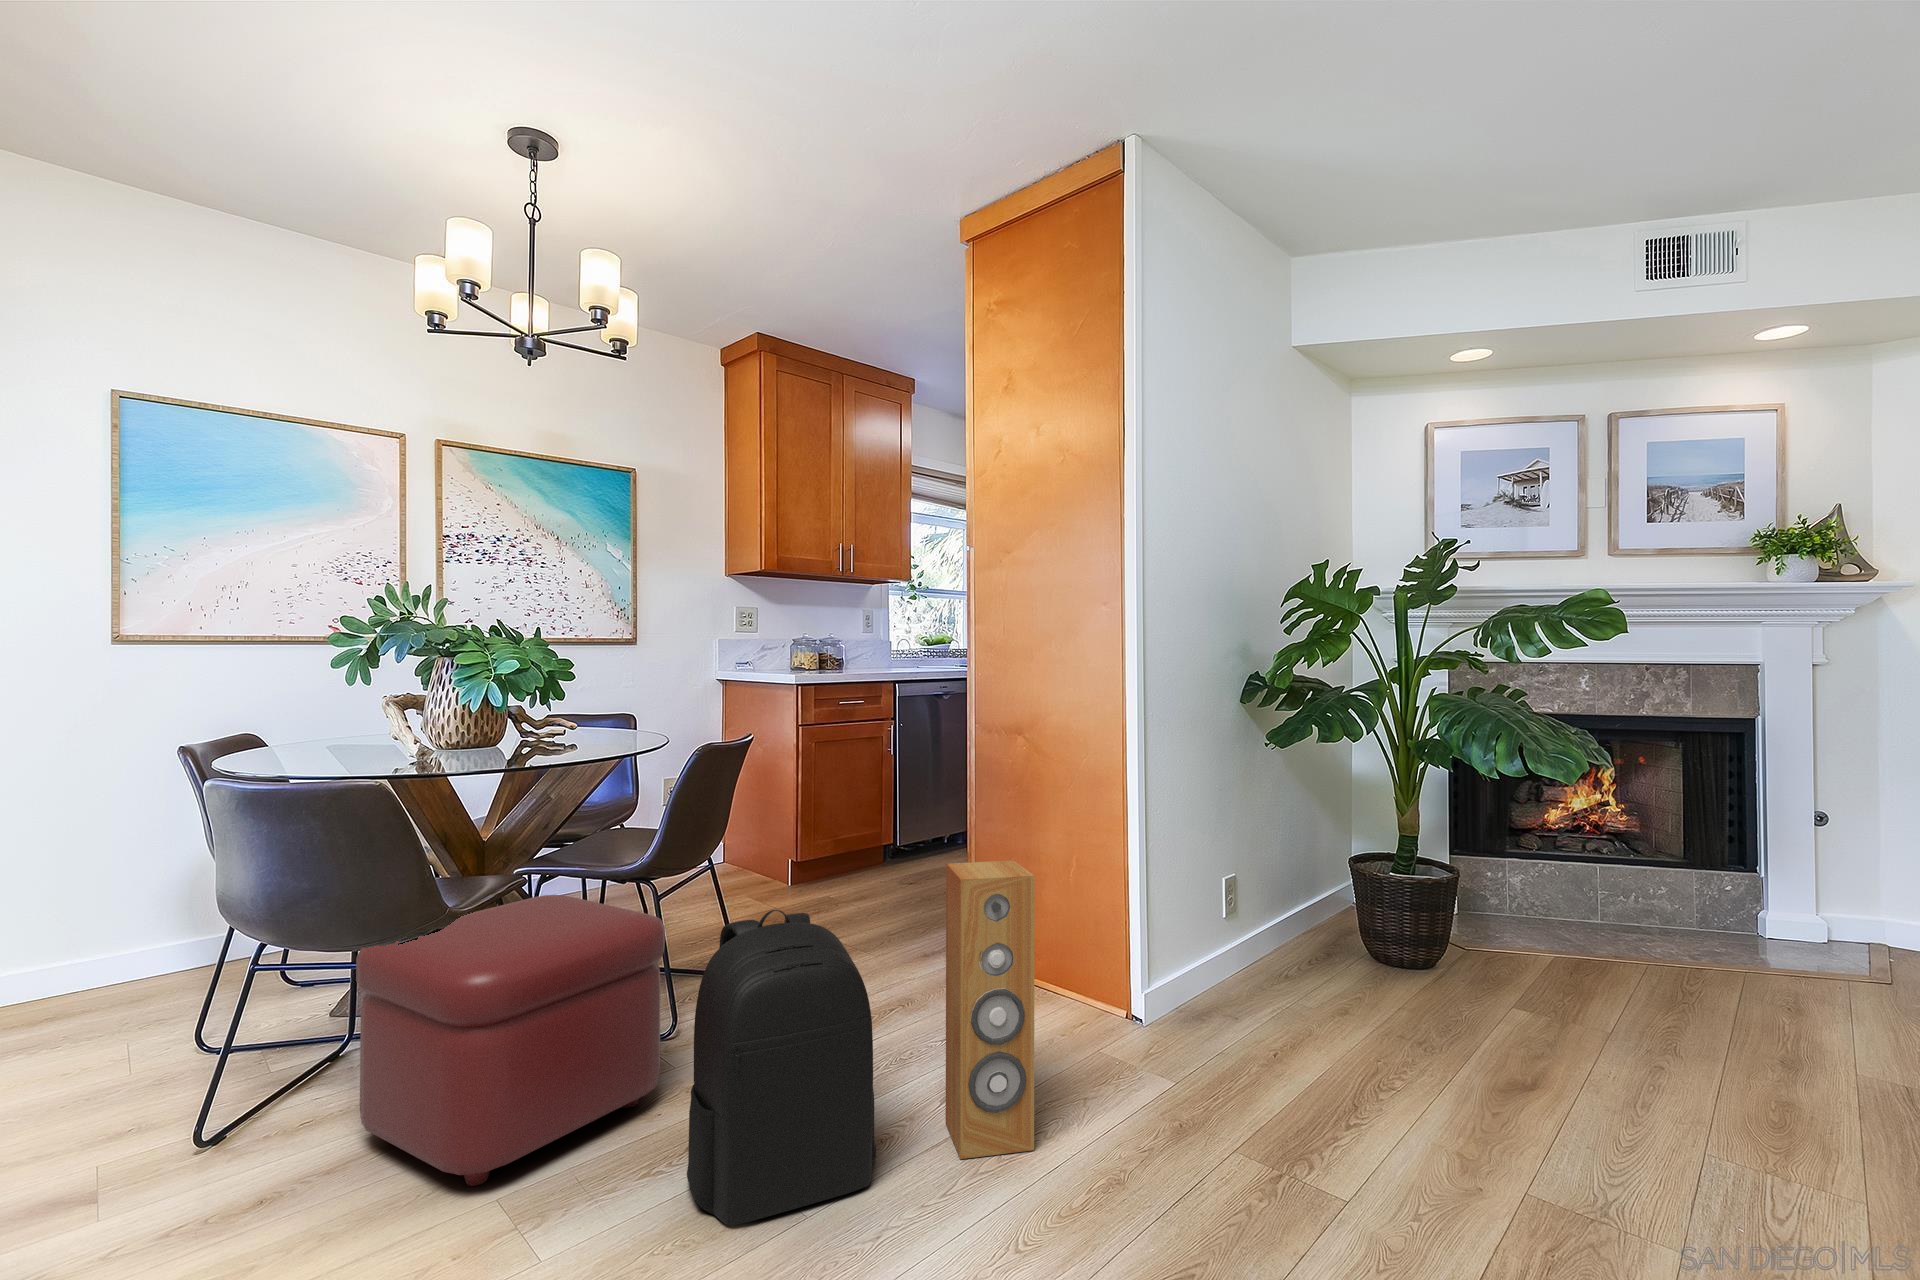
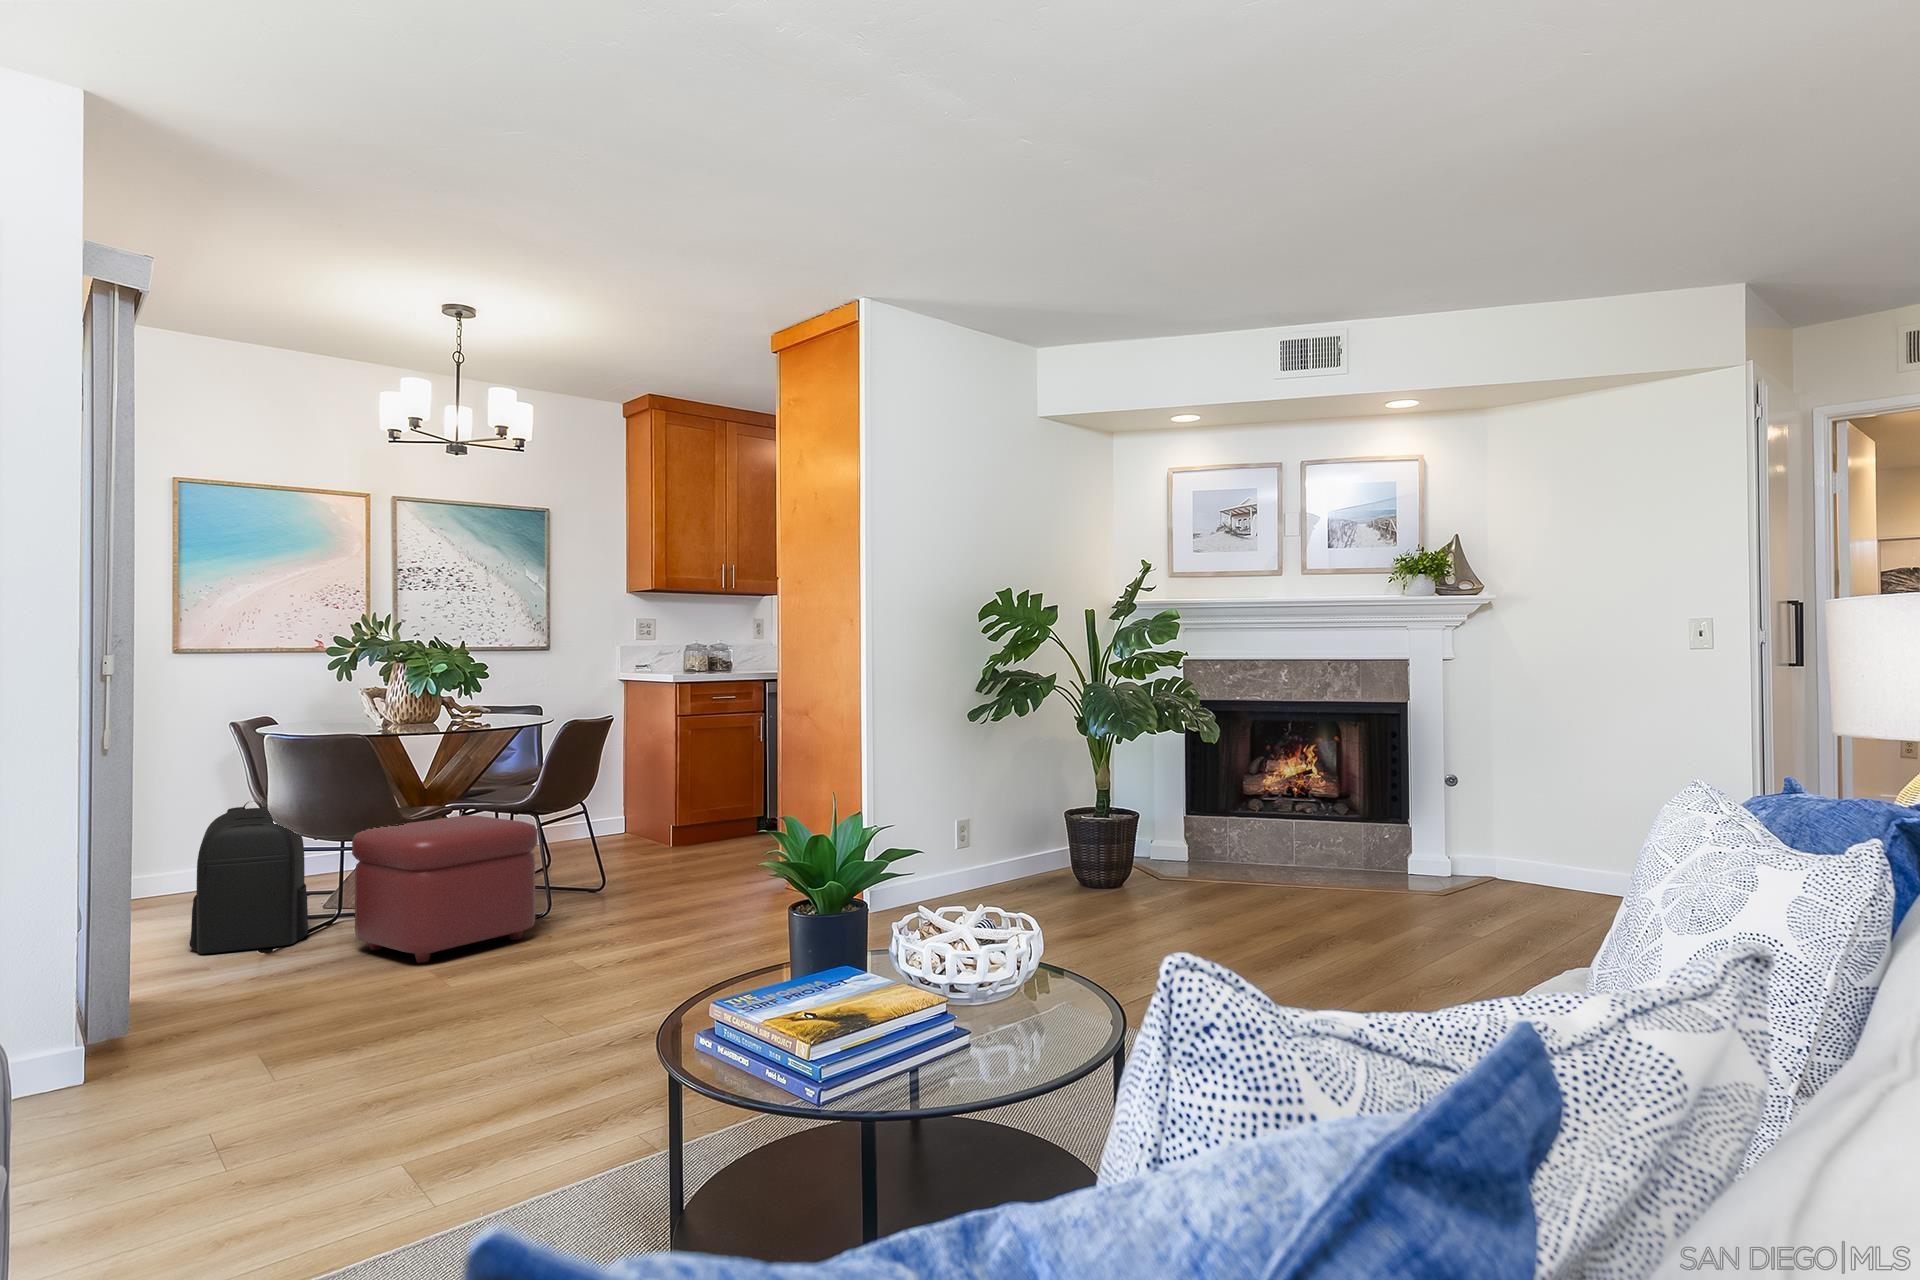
speaker: present [946,860,1035,1159] -> none [702,786,749,957]
backpack: present [687,910,876,1225] -> present [190,801,309,954]

